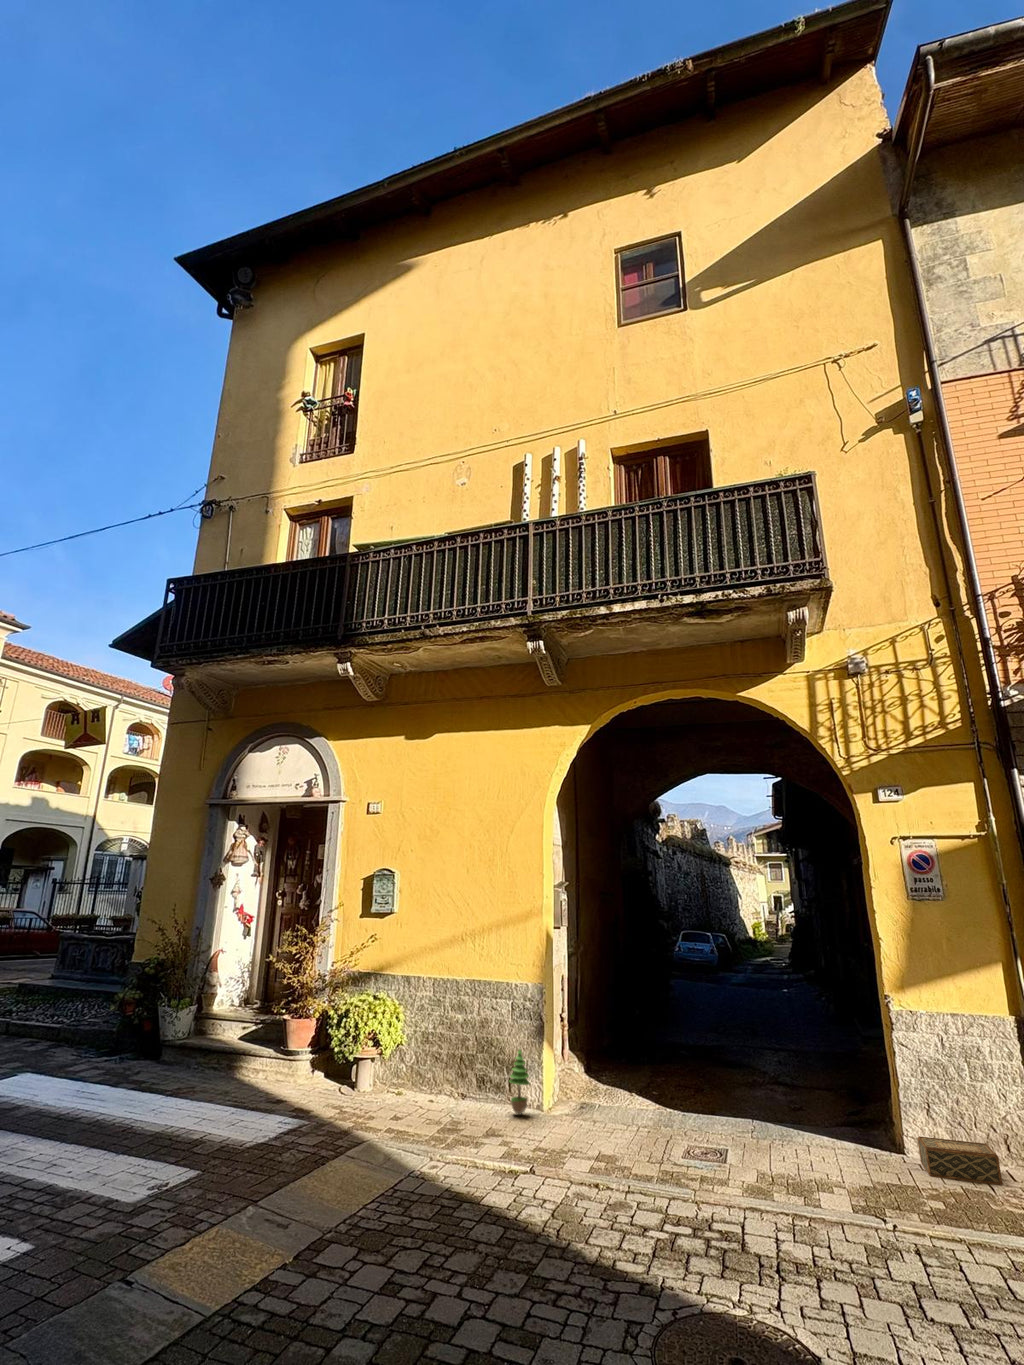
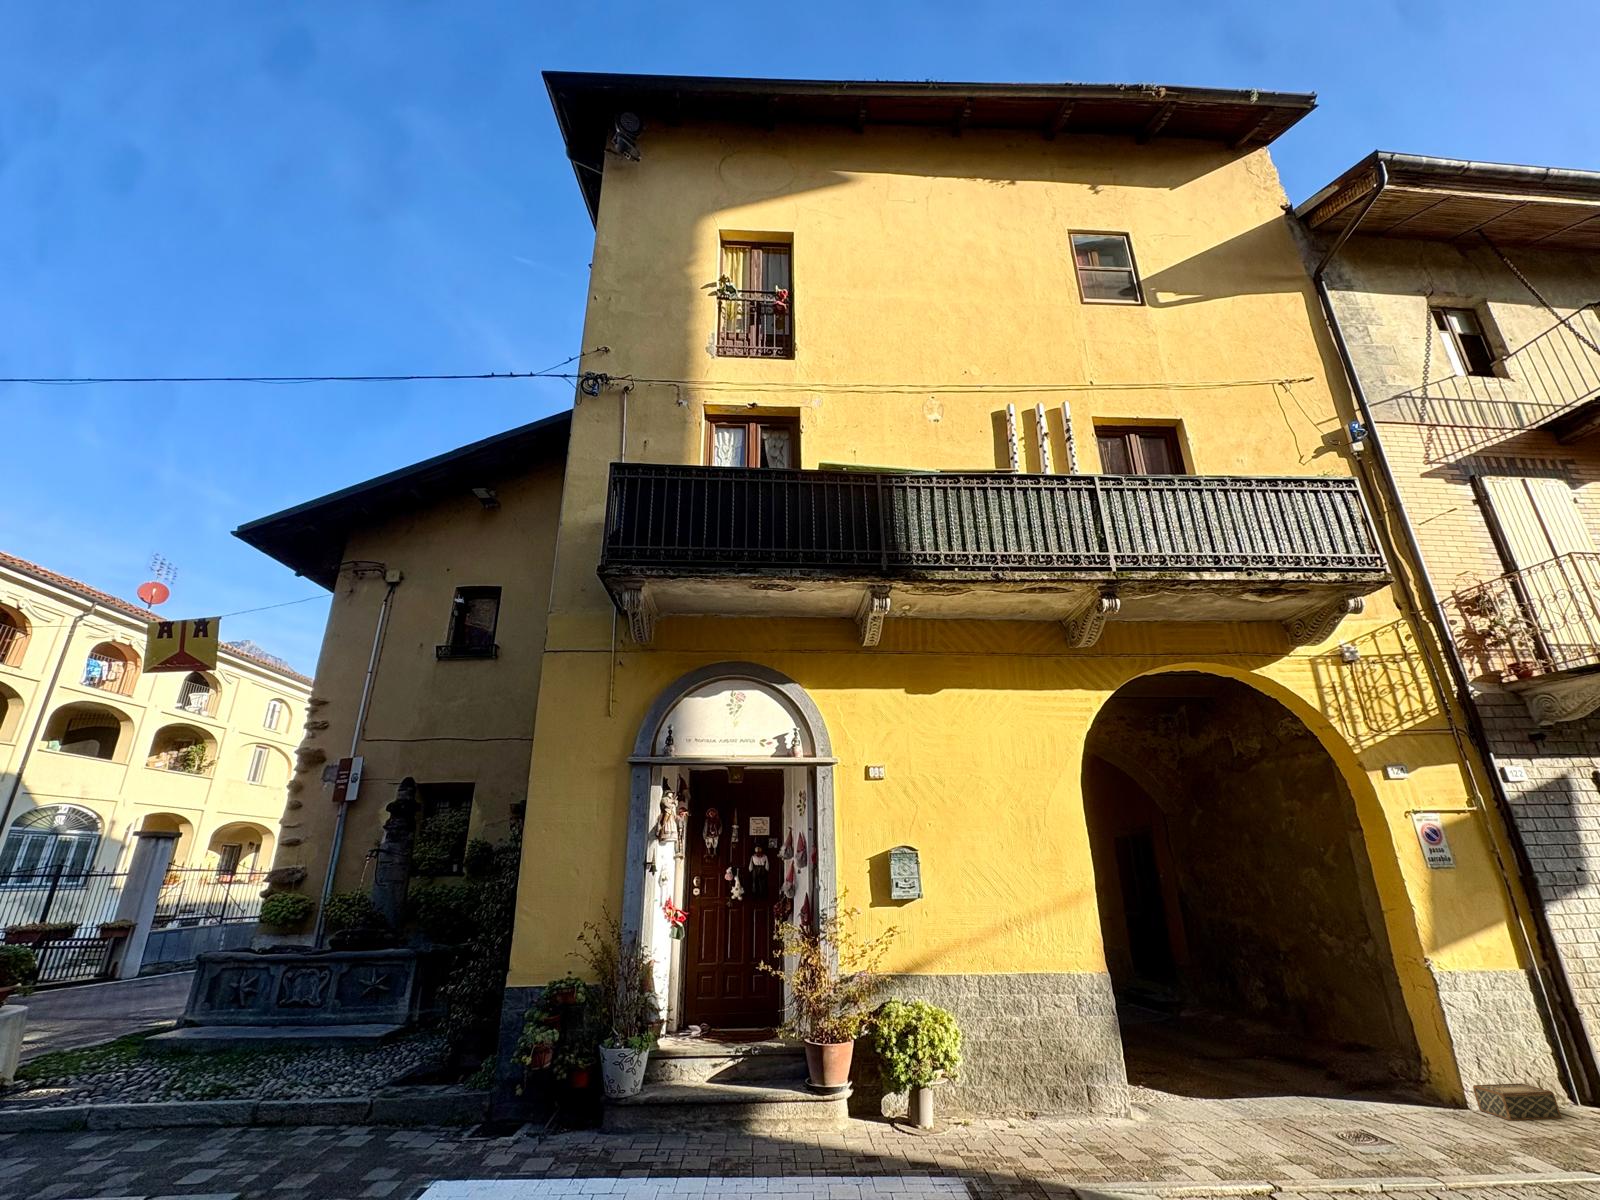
potted tree: present [509,1049,530,1115] -> none [1094,1047,1122,1126]

